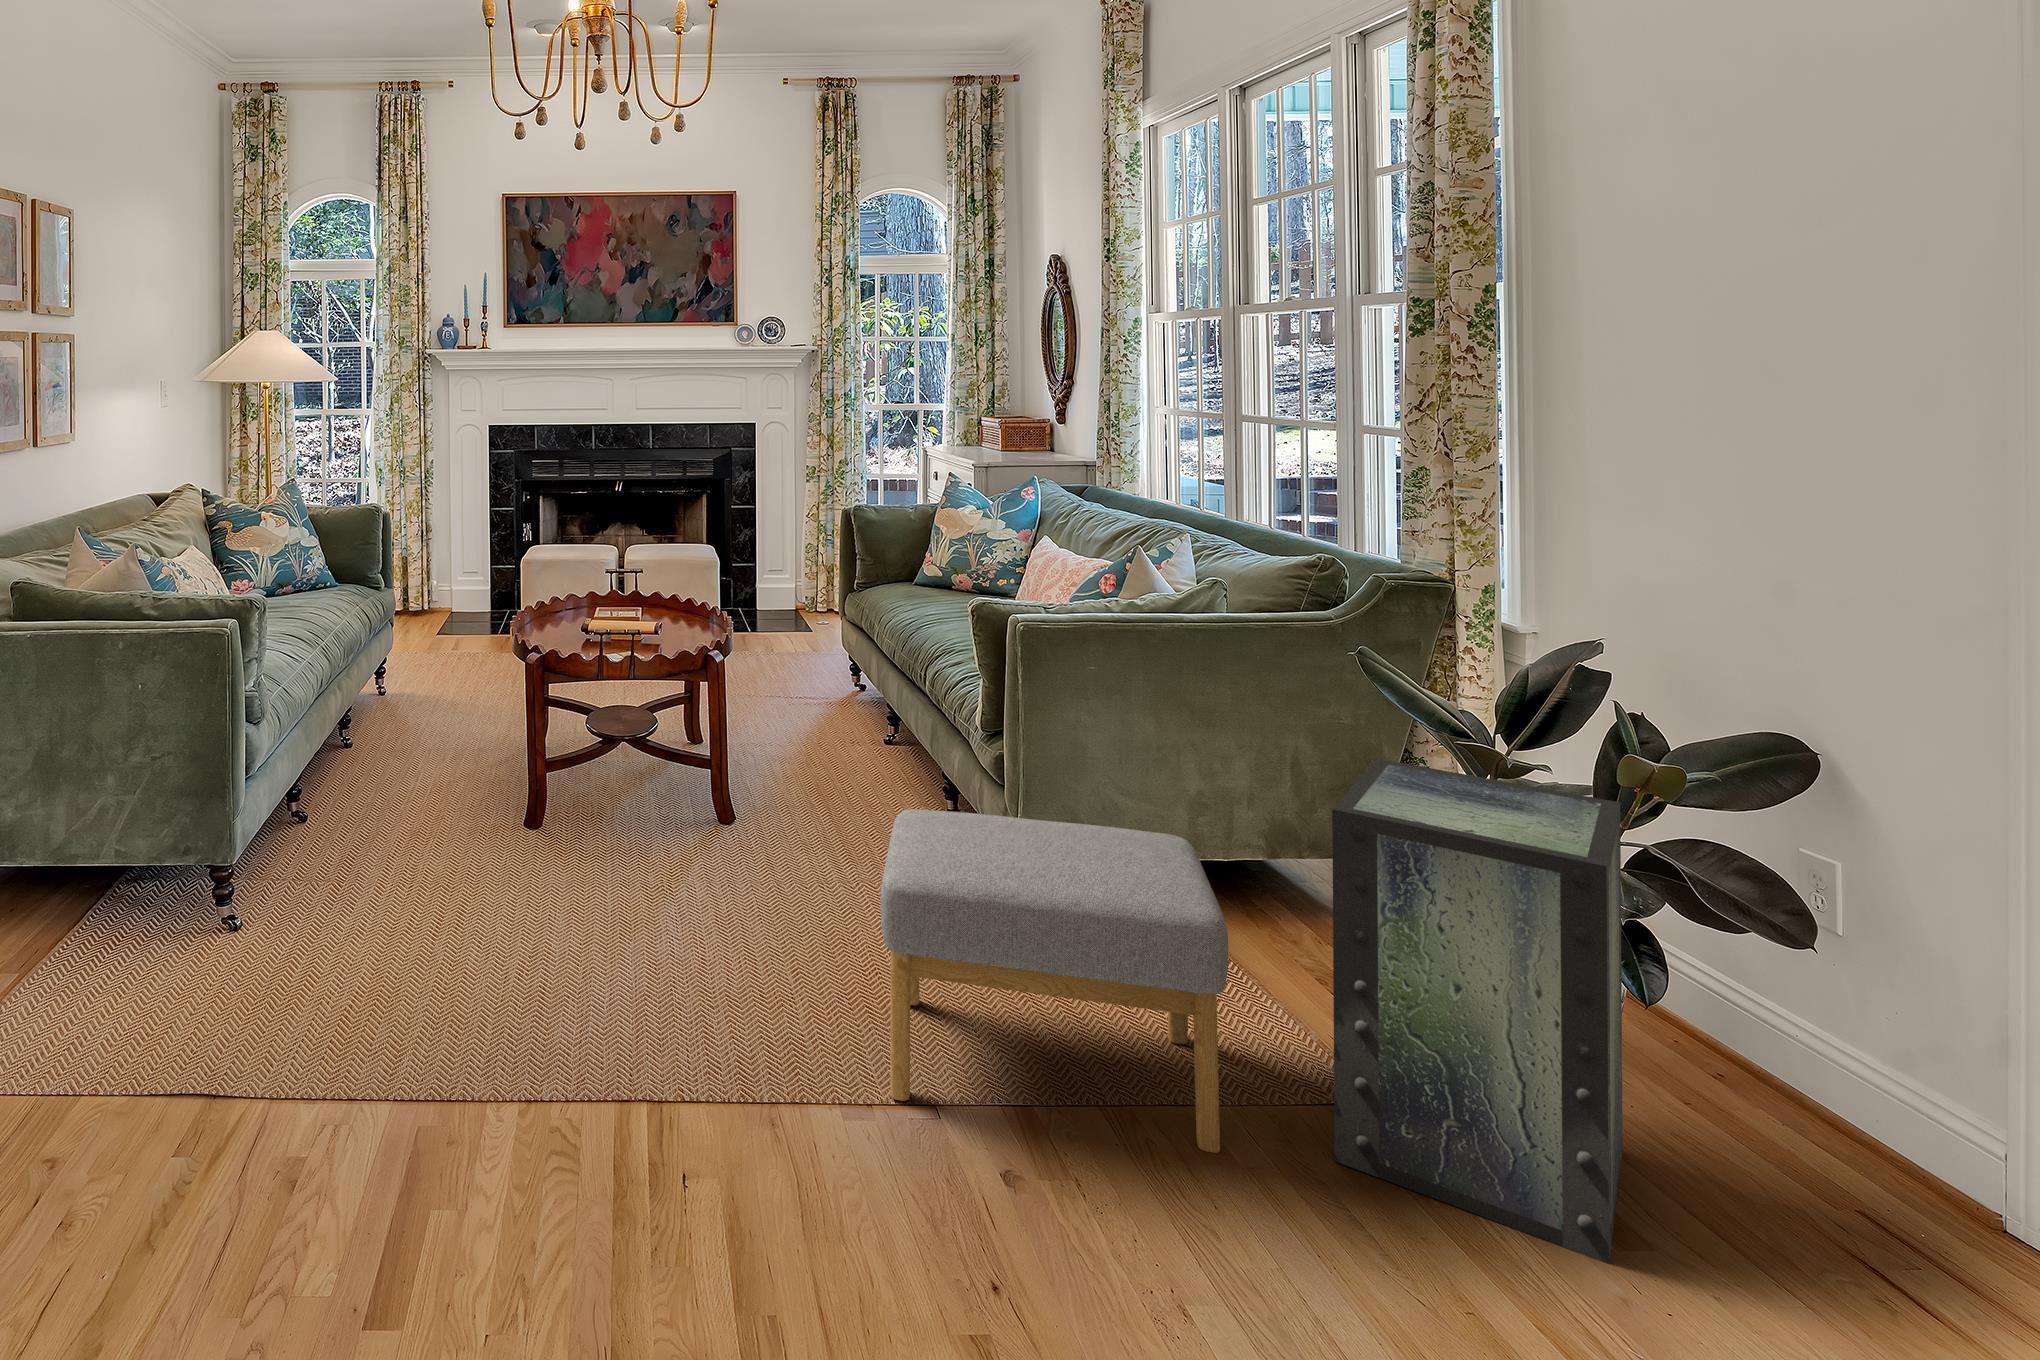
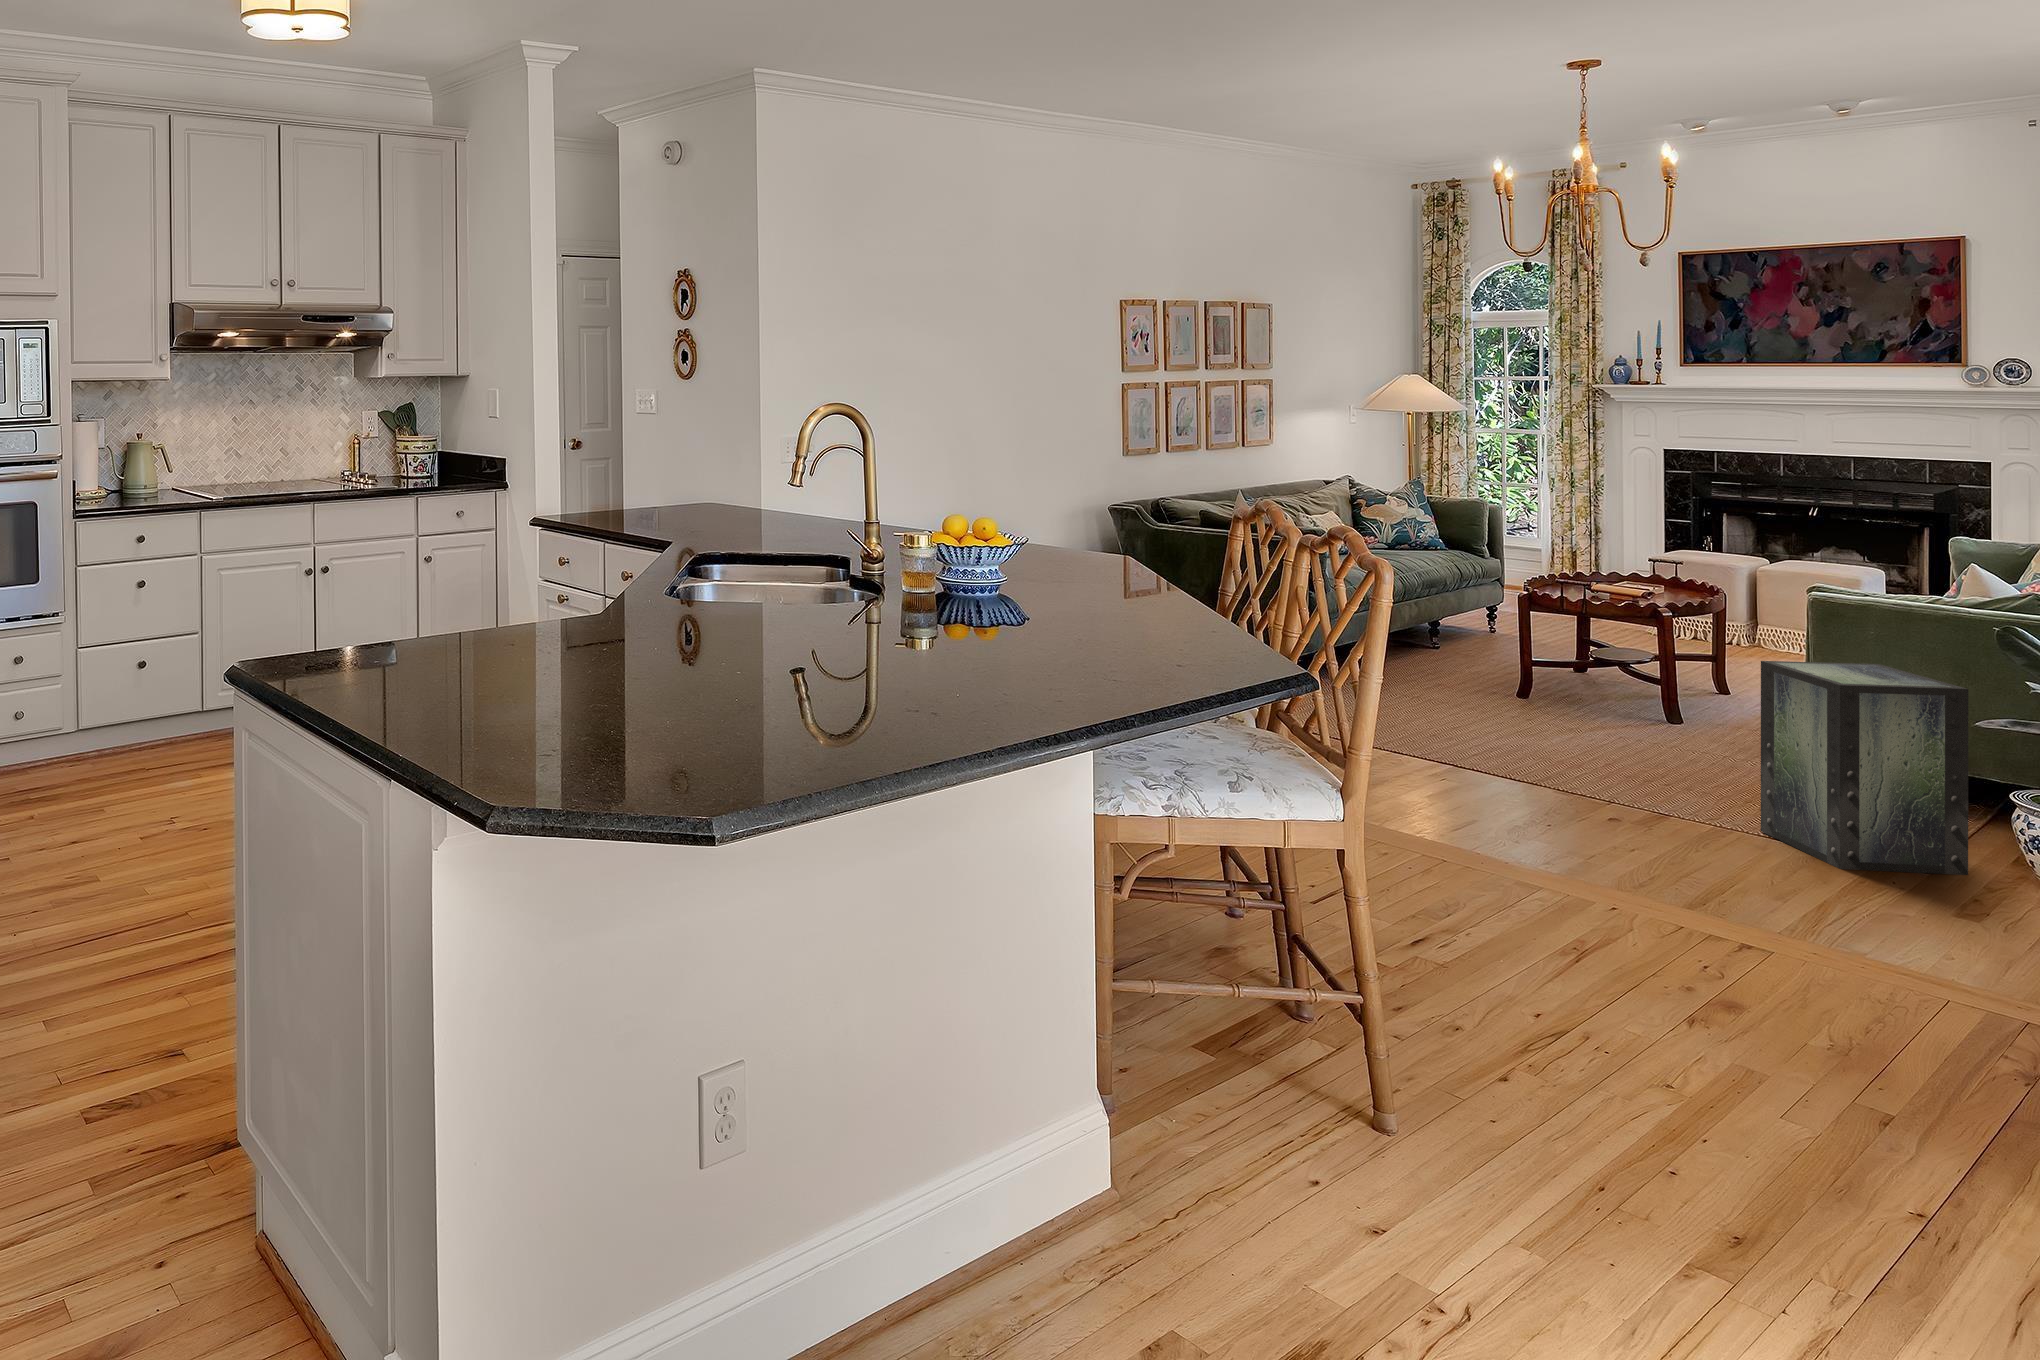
footstool: present [880,809,1228,1153] -> none [1549,666,1782,817]

